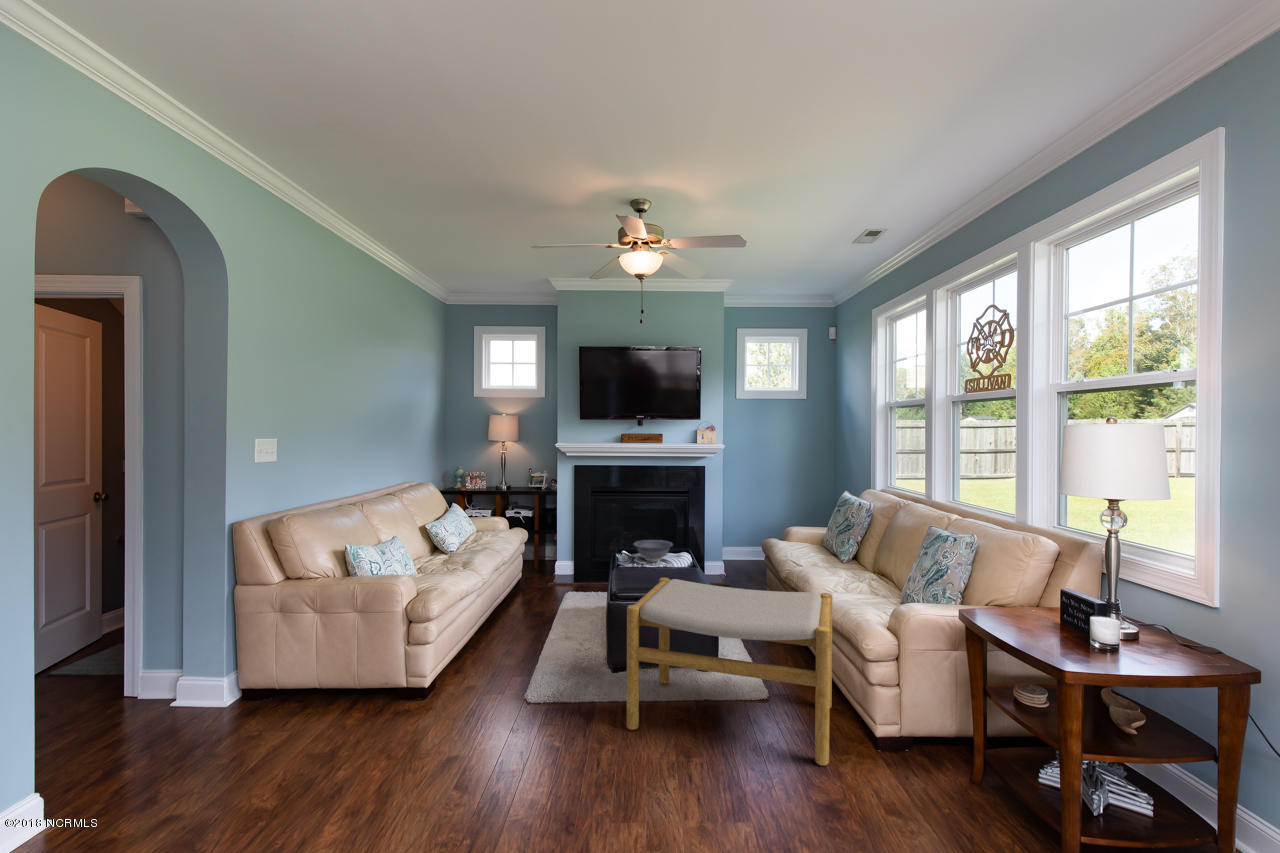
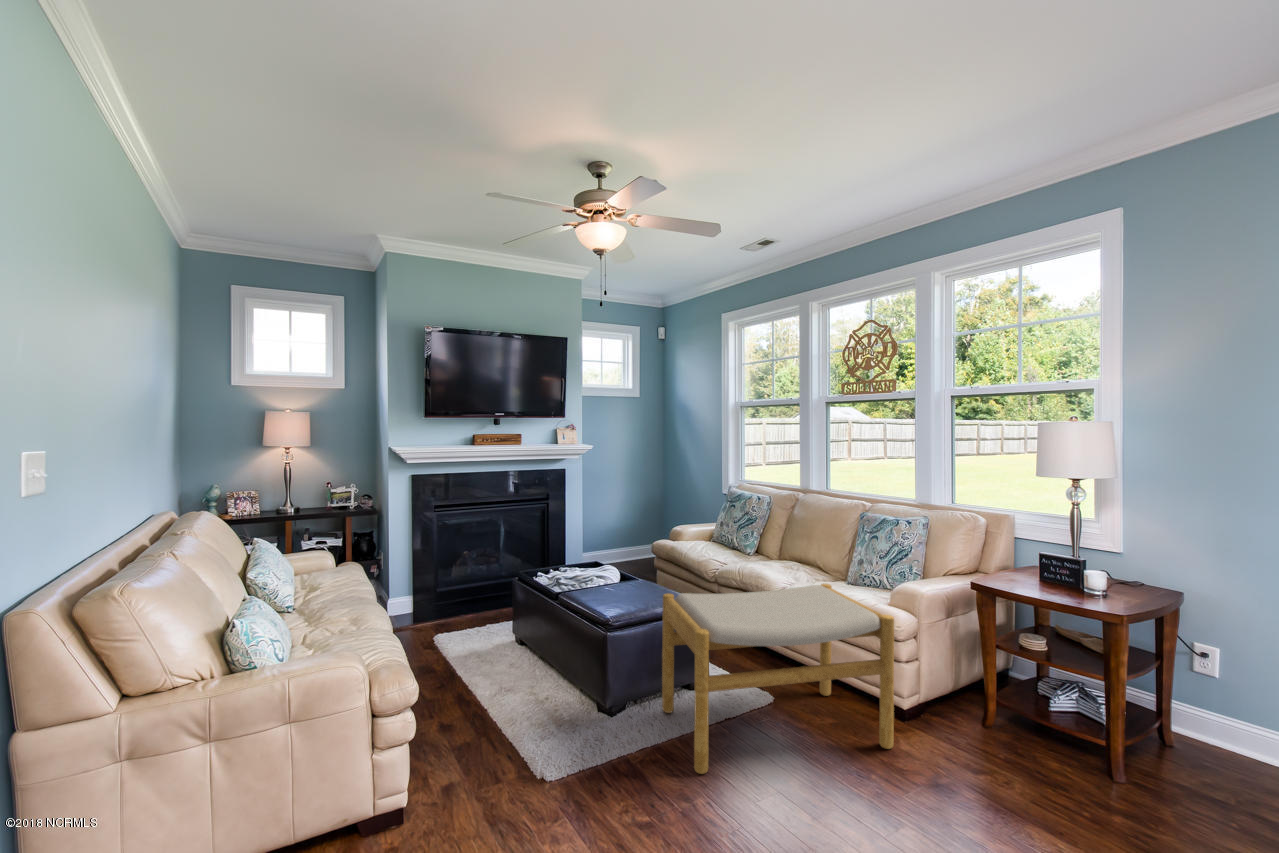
decorative bowl: present [633,540,673,561] -> none [557,554,603,579]

